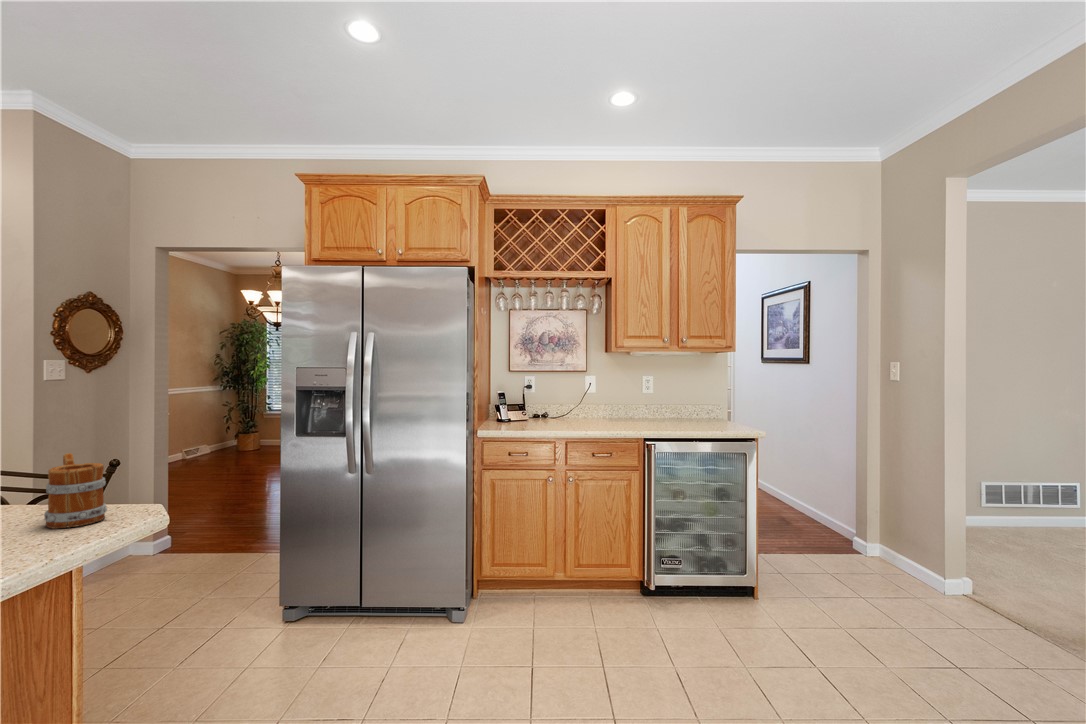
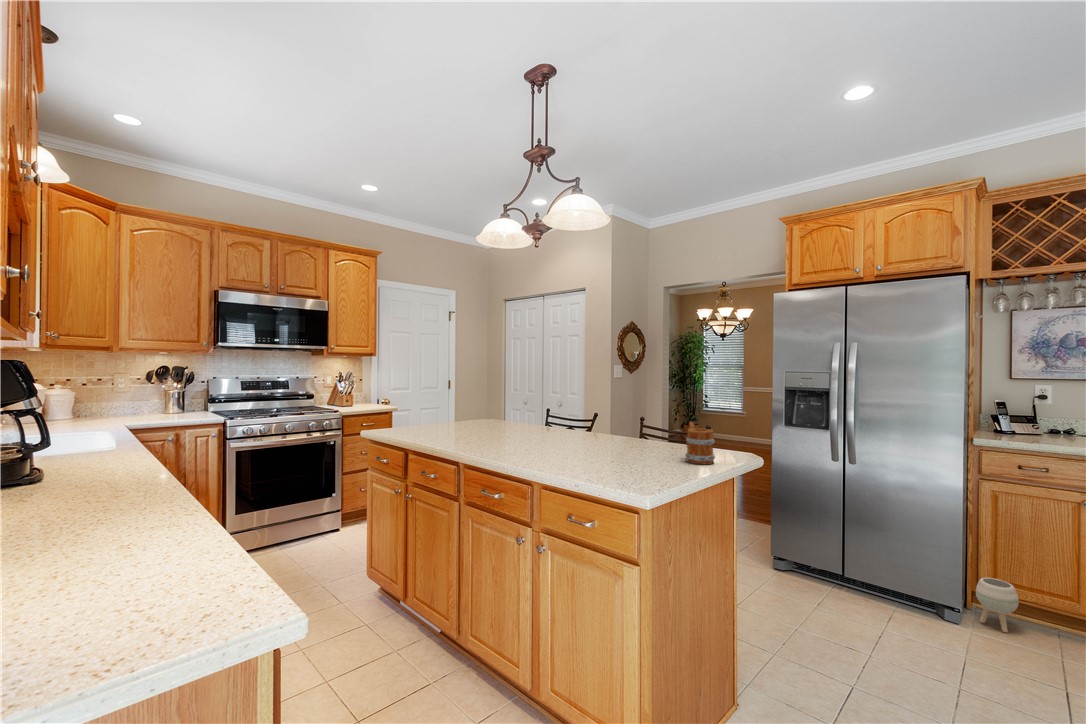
planter: none [478,562,508,613] -> present [976,578,1019,633]

